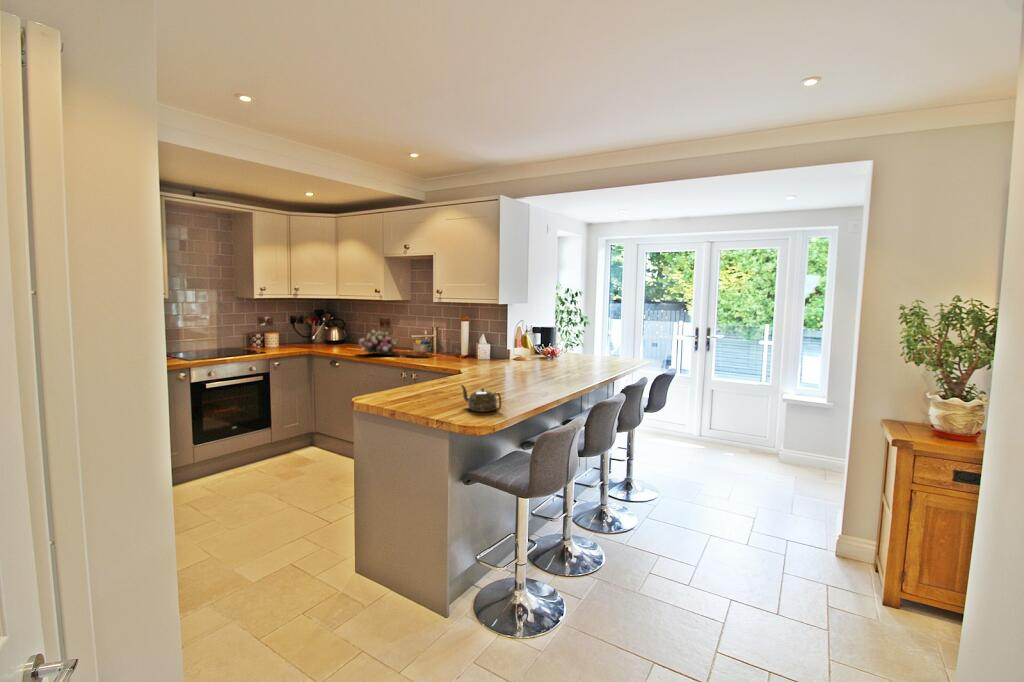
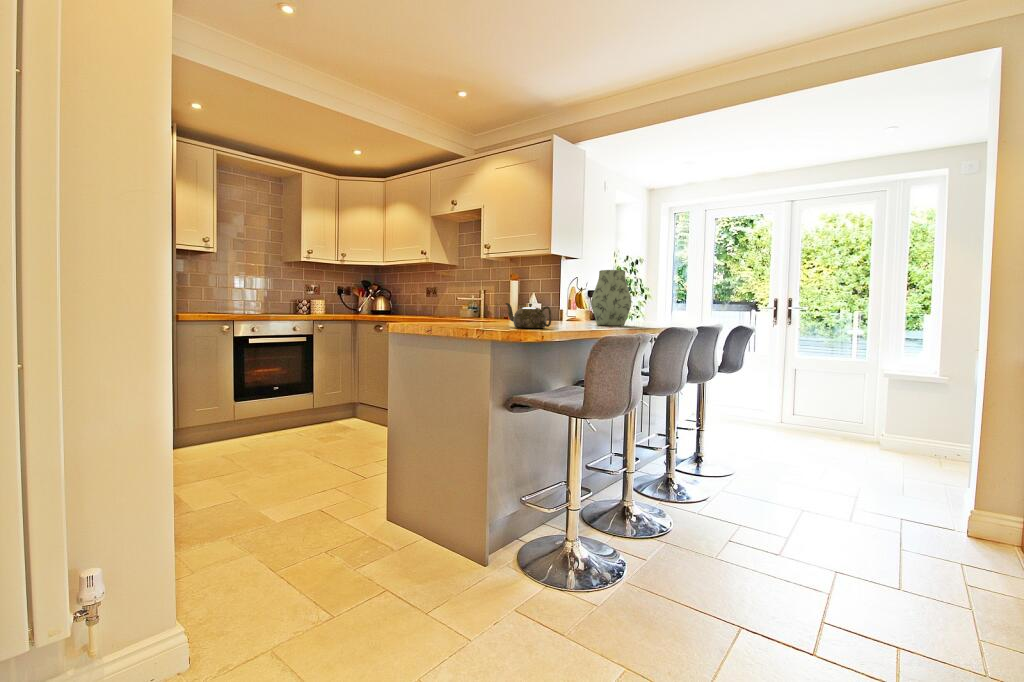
flower arrangement: present [359,331,398,355] -> none [403,290,444,316]
vase: none [535,338,570,389] -> present [591,270,631,326]

